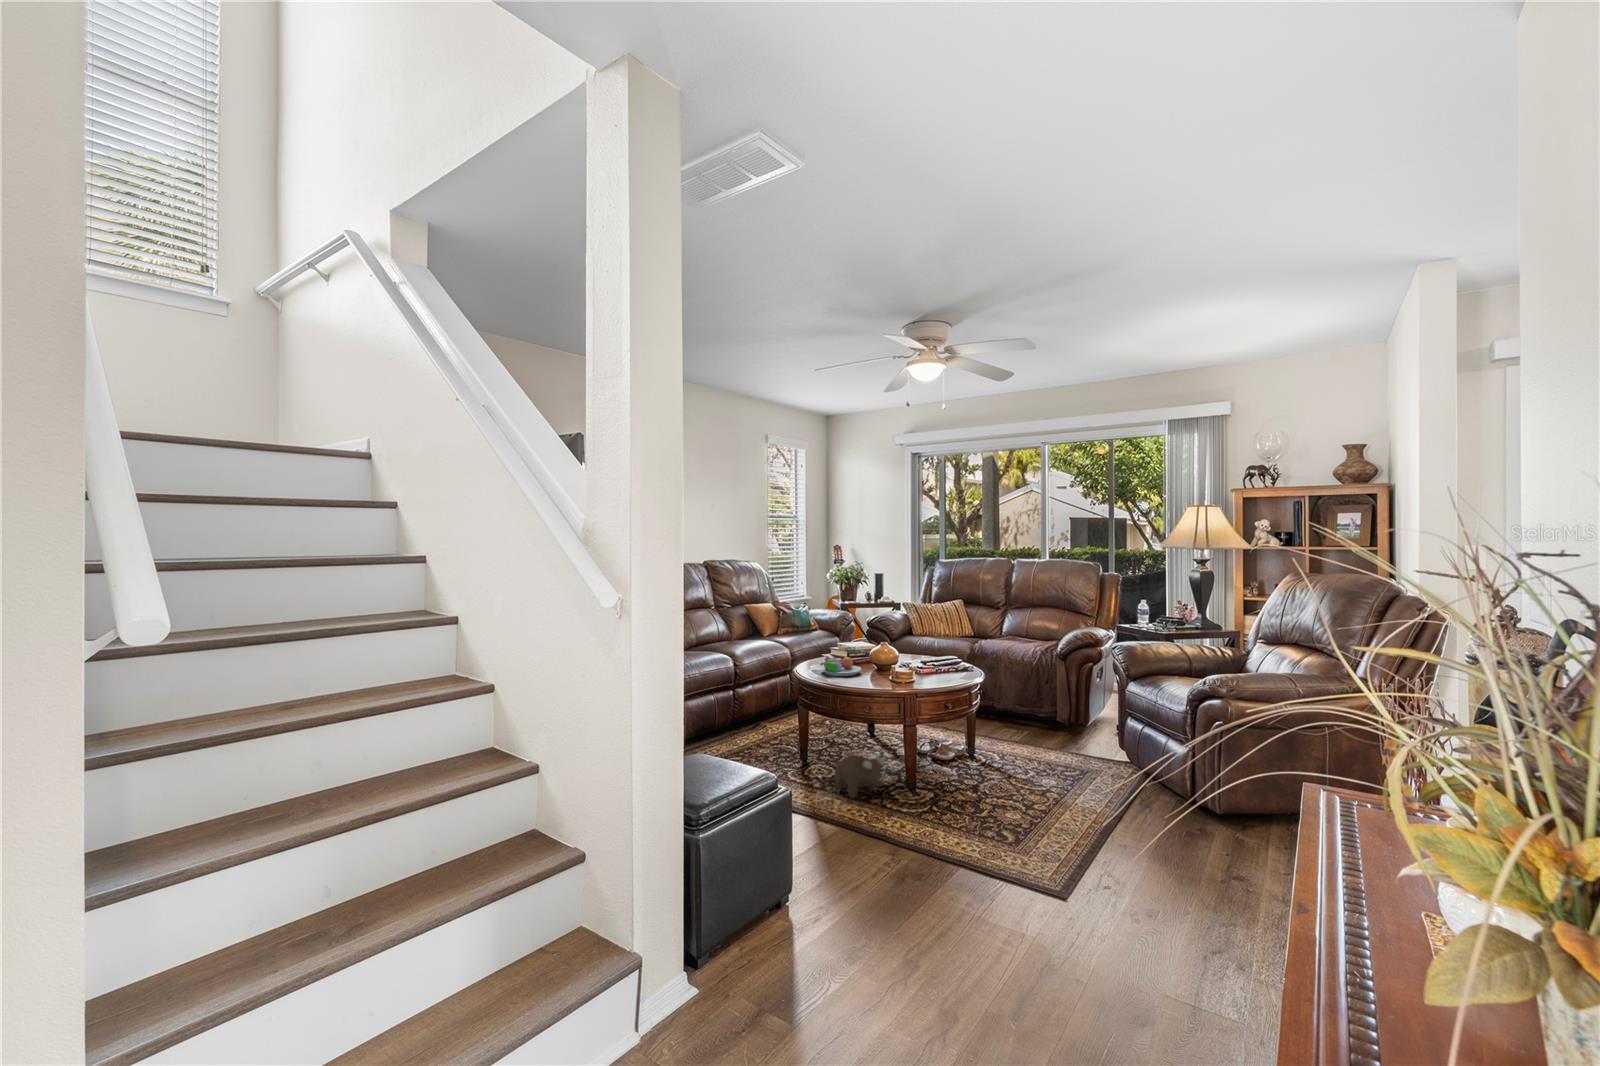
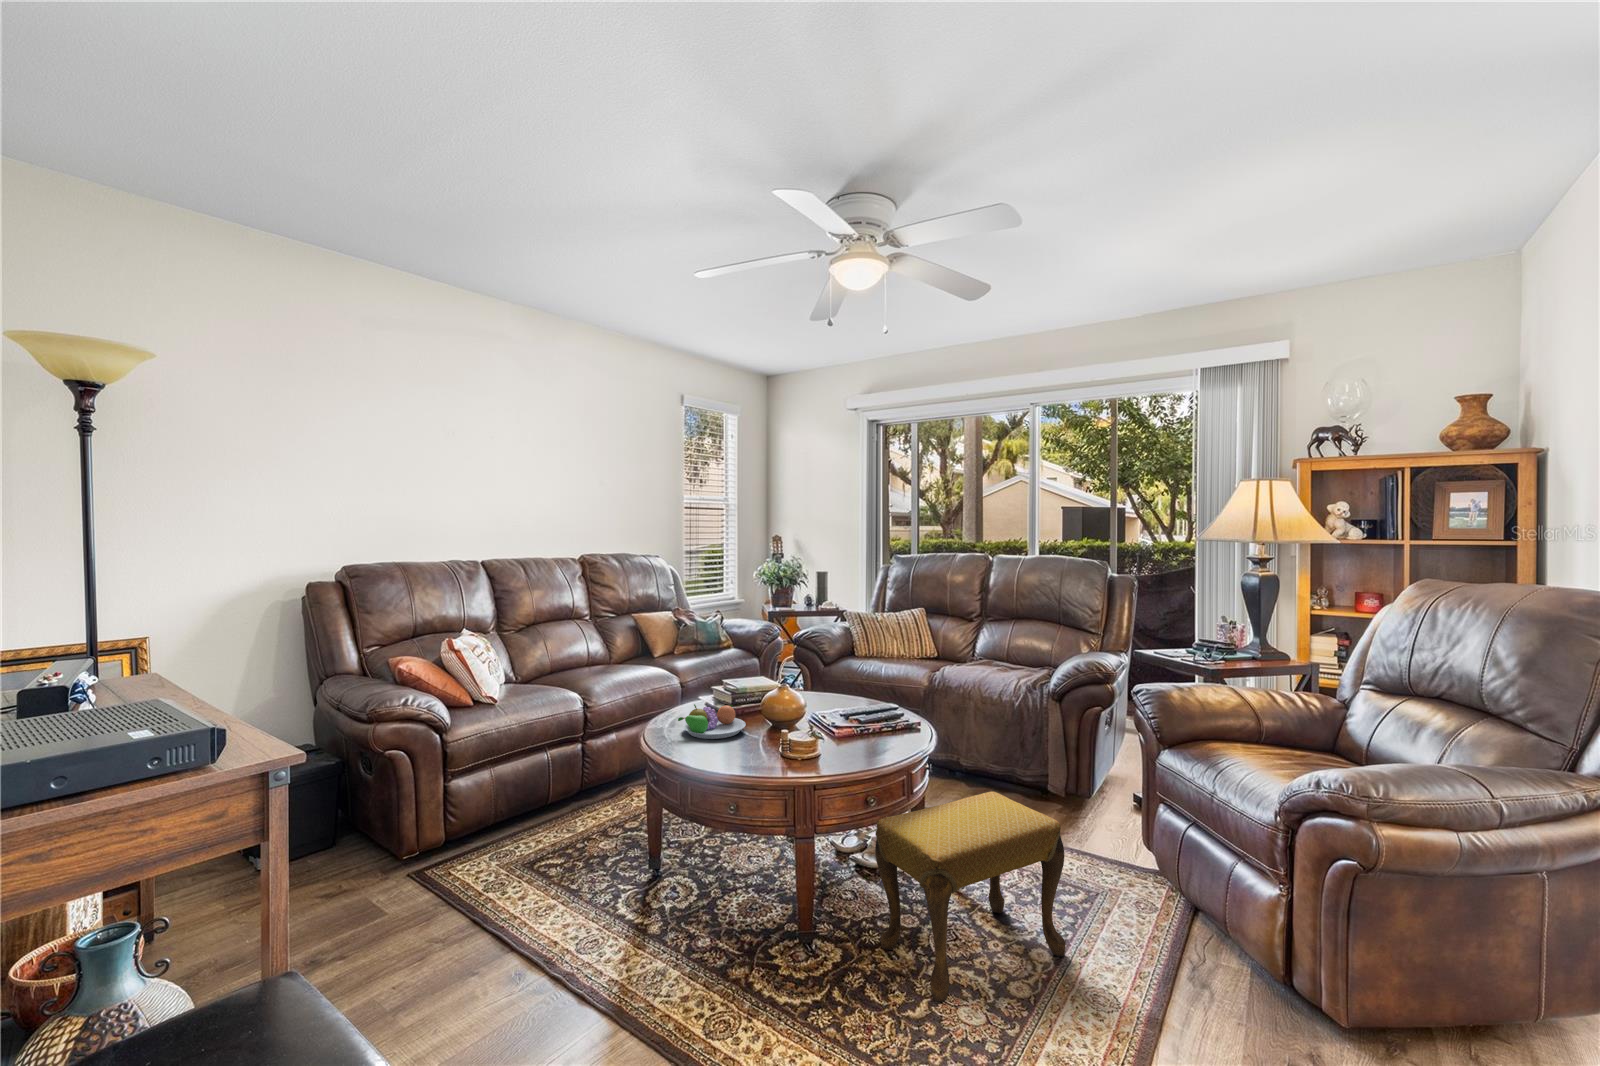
footstool: none [953,705,1067,813] -> present [875,792,1065,1002]
plush toy: present [835,755,885,798] -> none [678,880,759,963]

